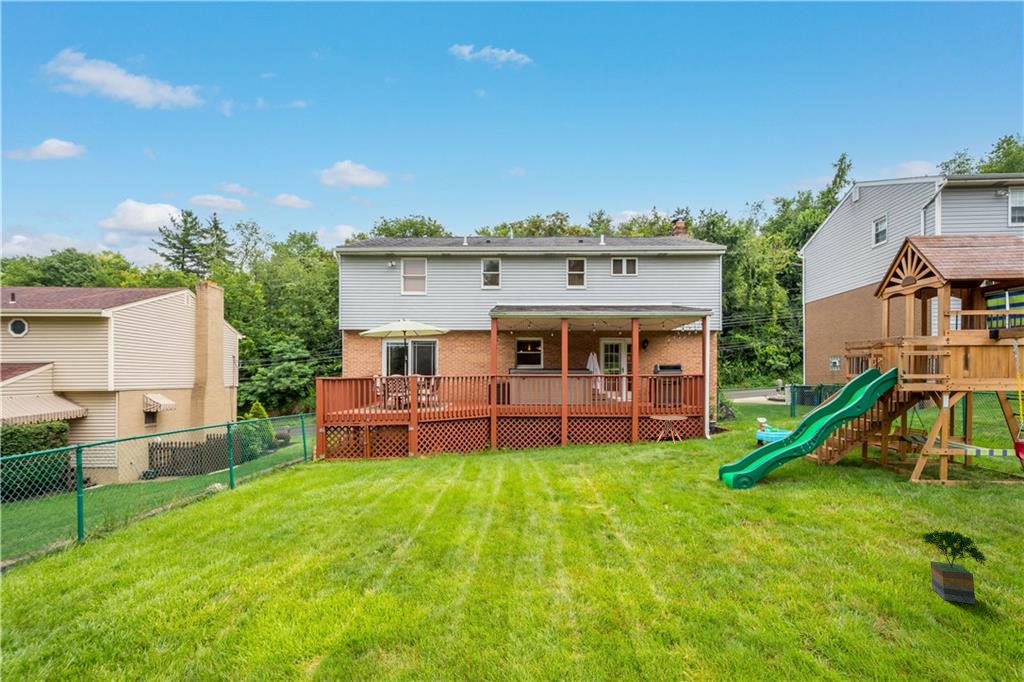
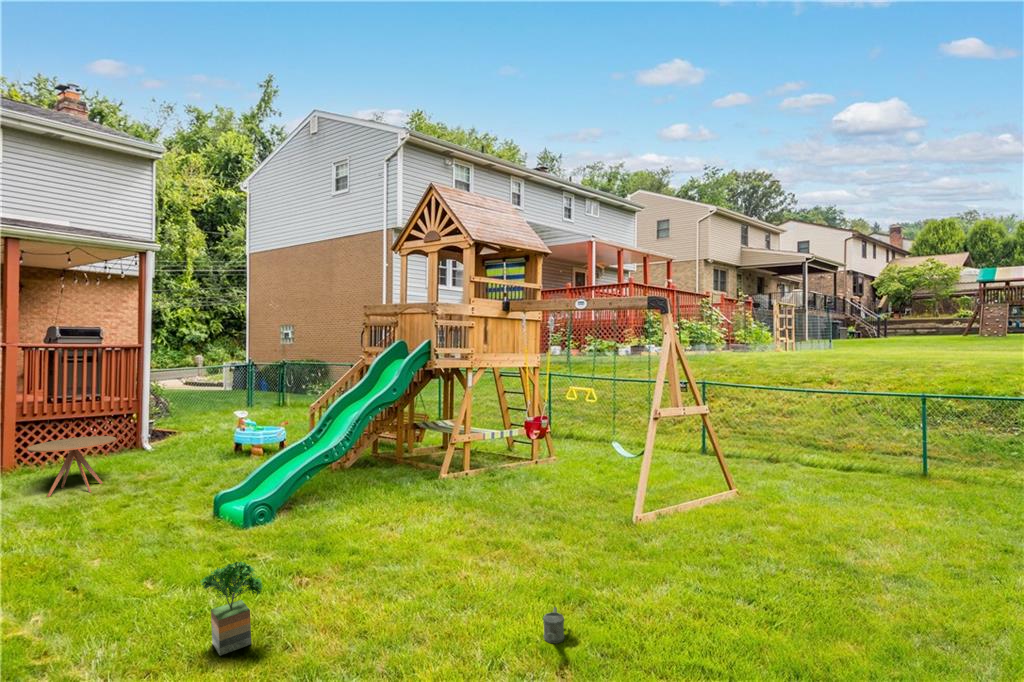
potted tree: present [922,530,986,604] -> present [201,562,262,656]
watering can: none [850,550,880,571] -> present [543,607,565,643]

